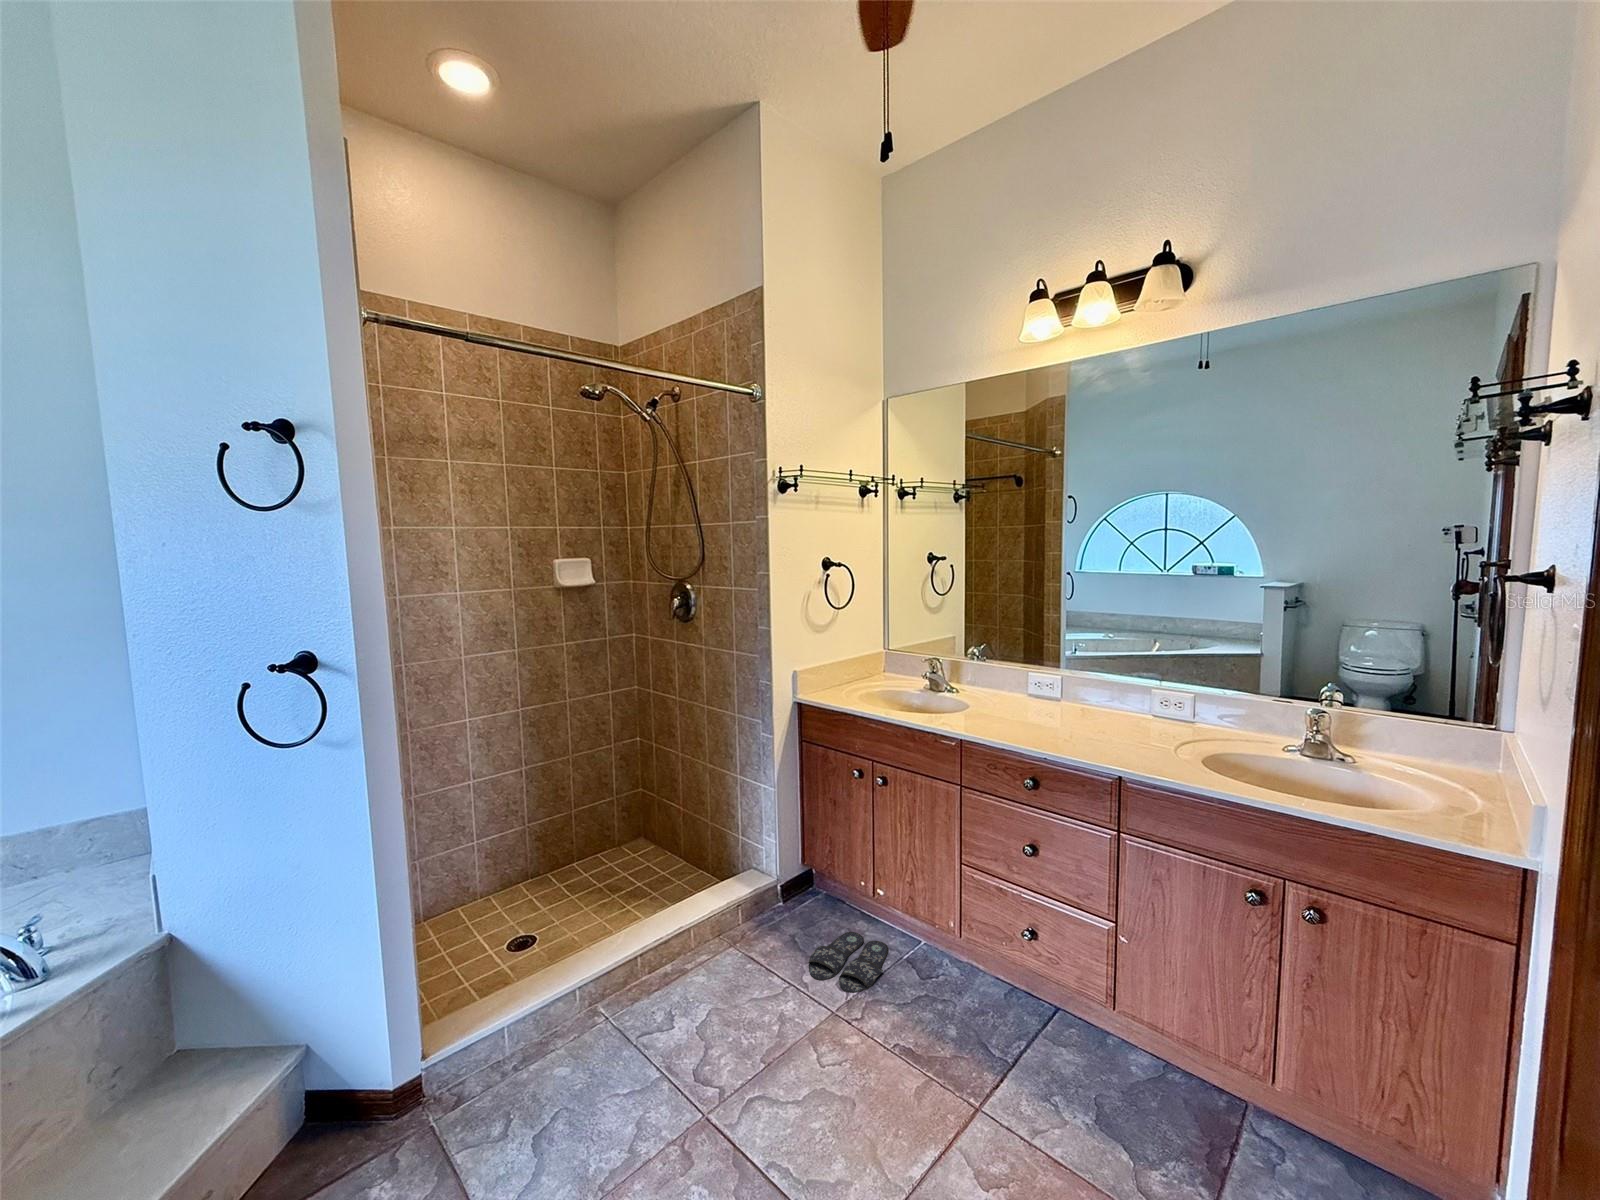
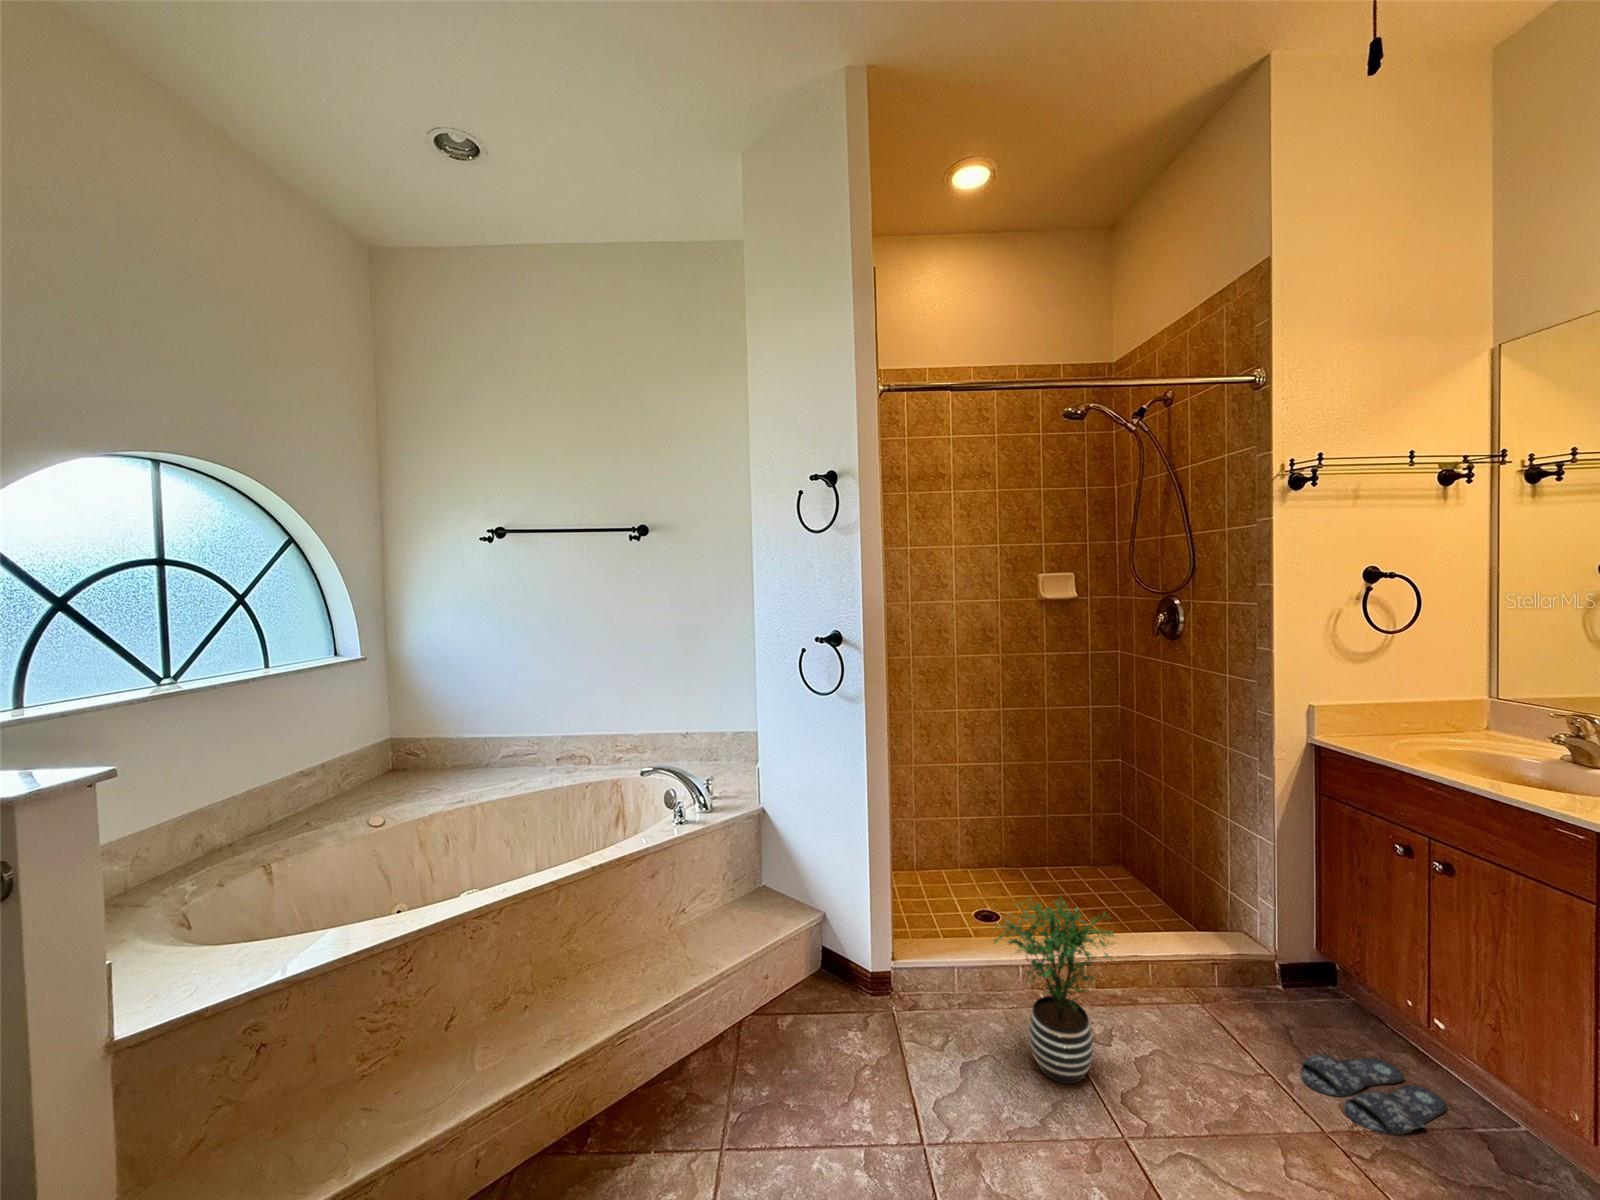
potted plant: none [559,902,689,1097] -> present [994,897,1115,1084]

